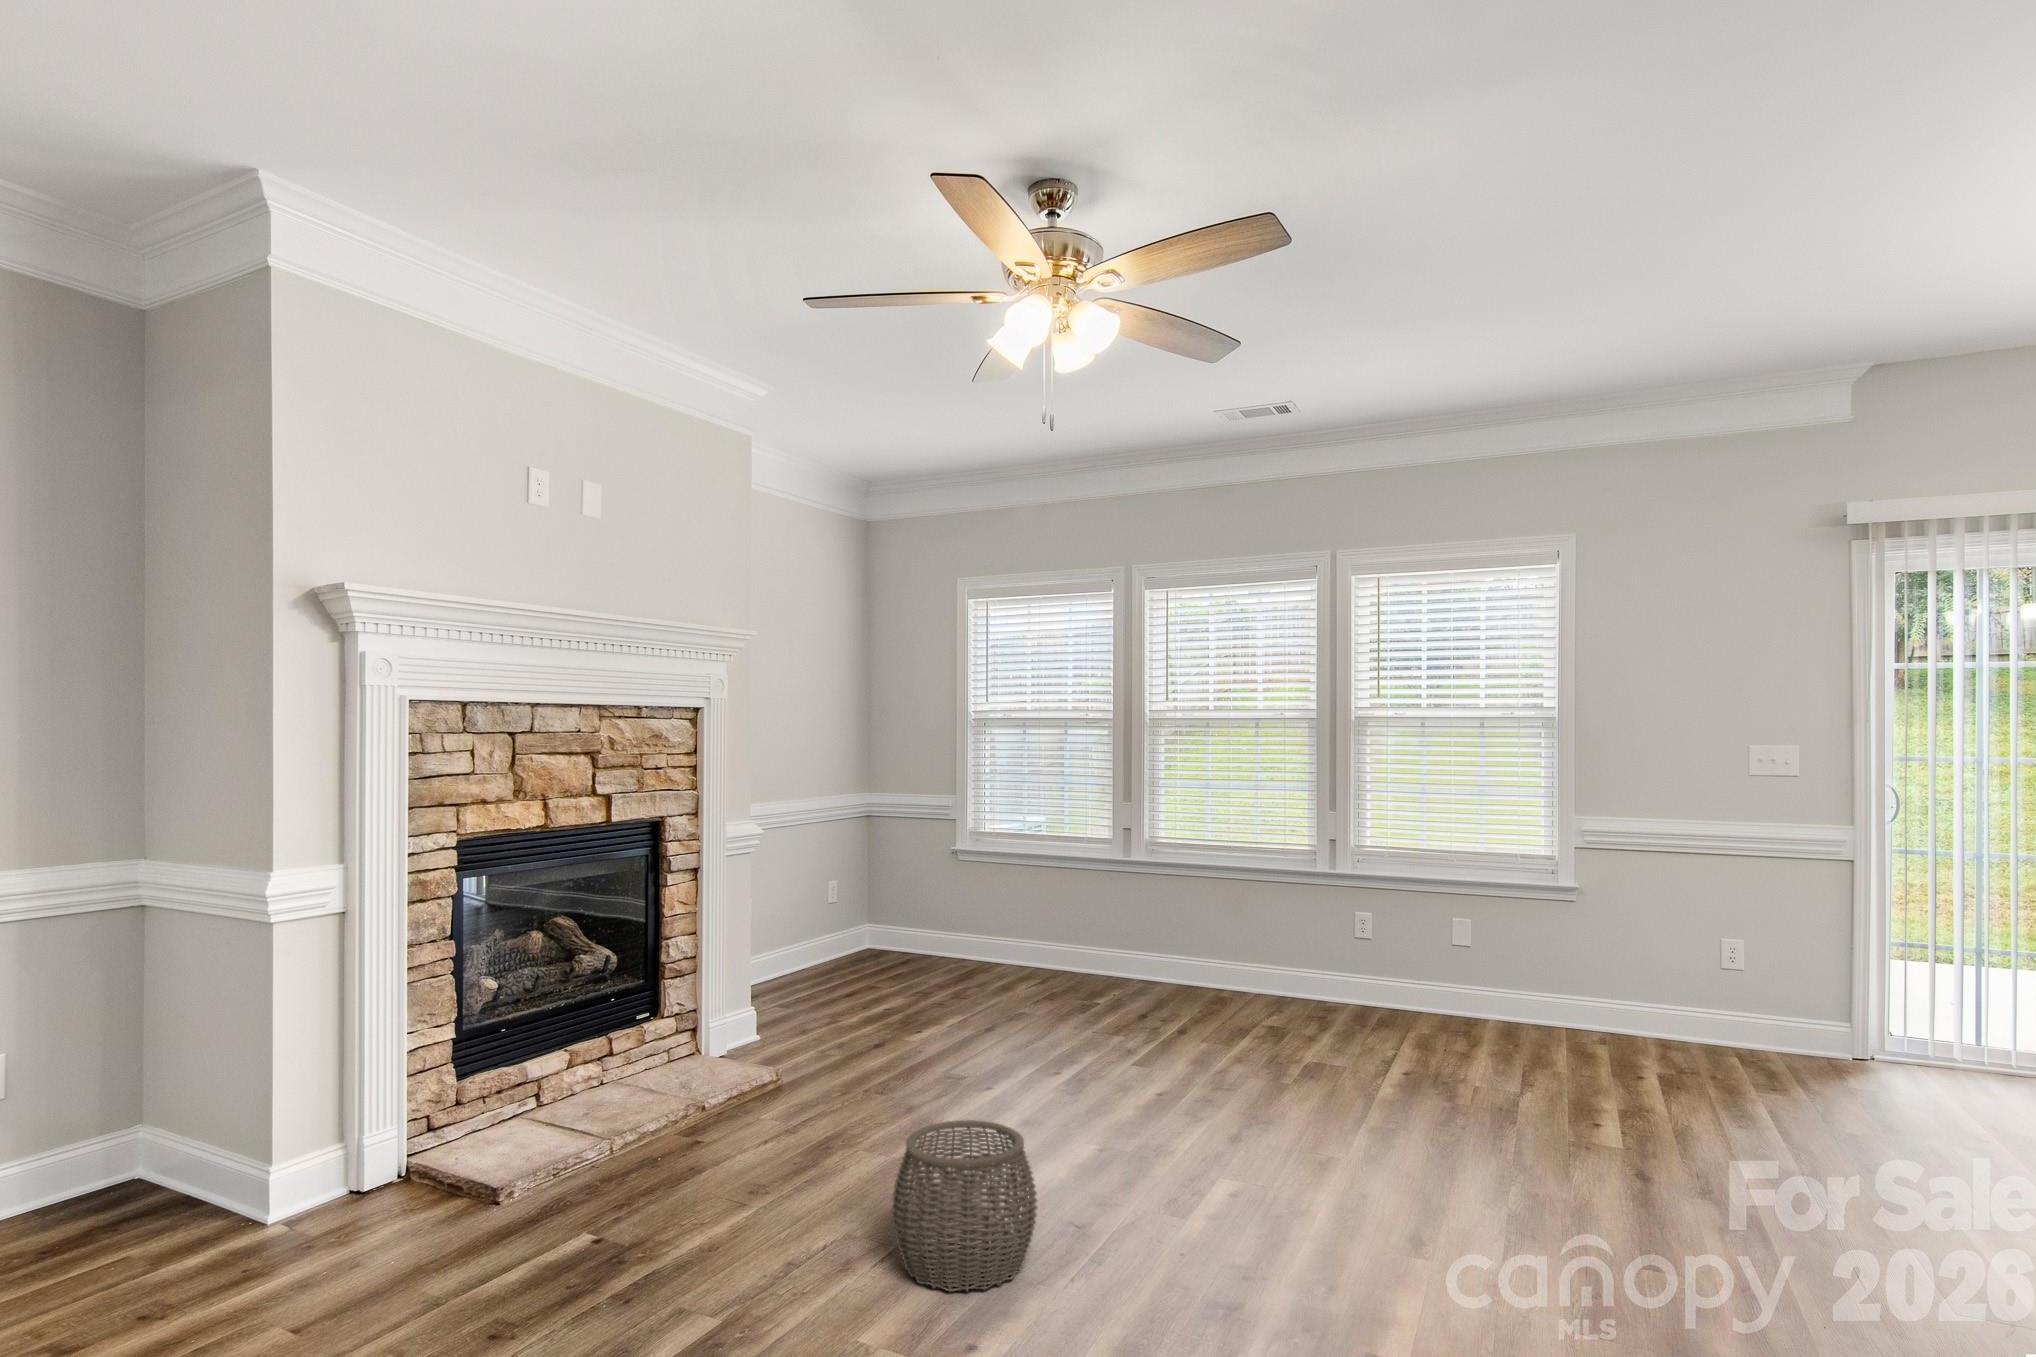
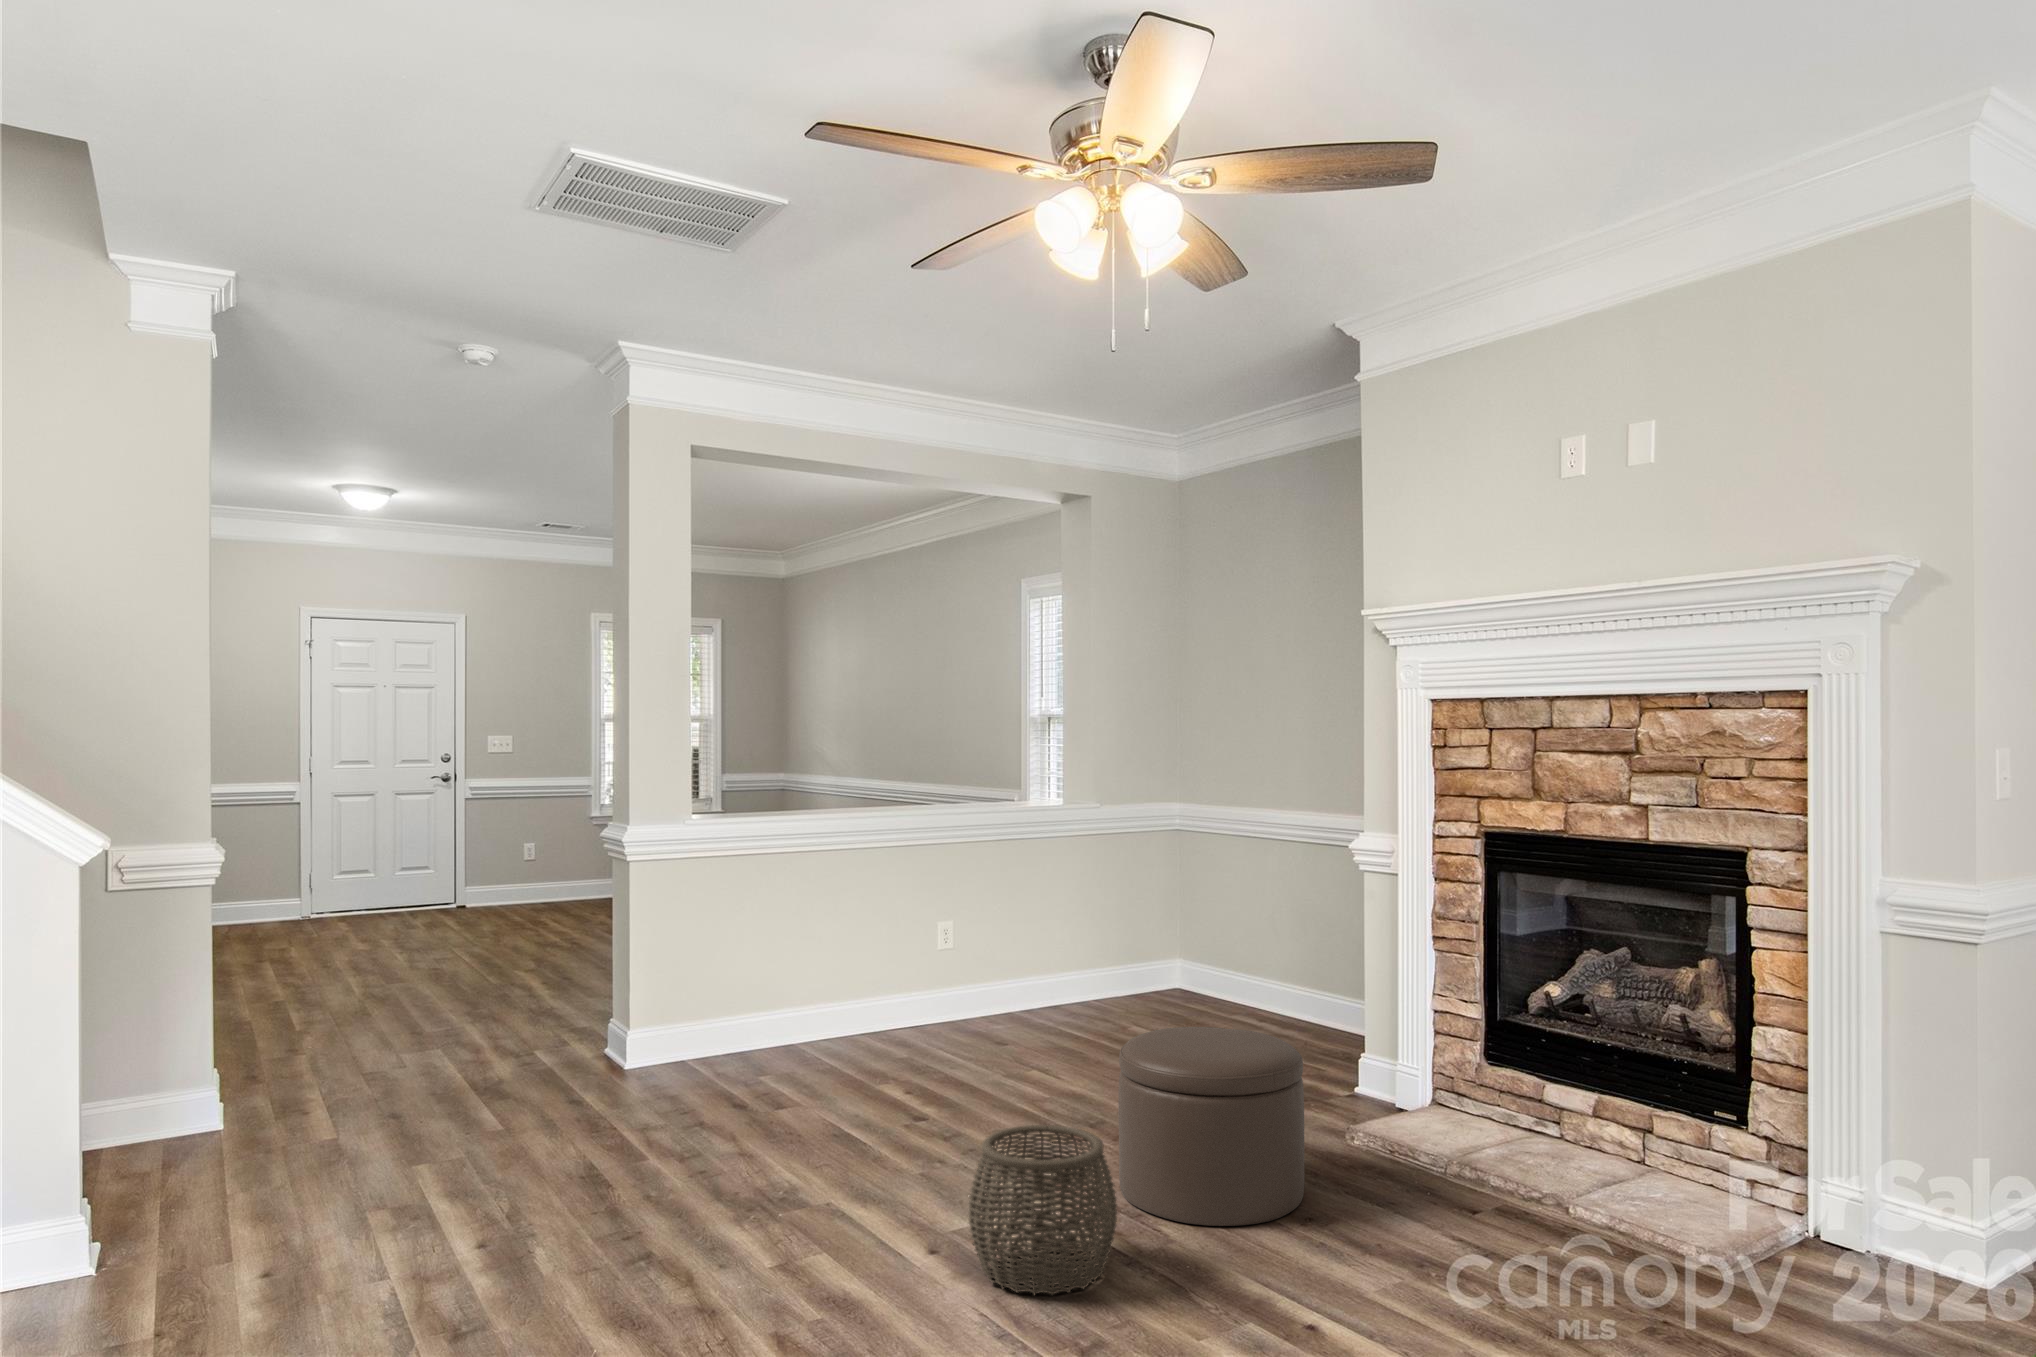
ottoman: none [603,1050,807,1275] -> present [1118,1027,1304,1226]

